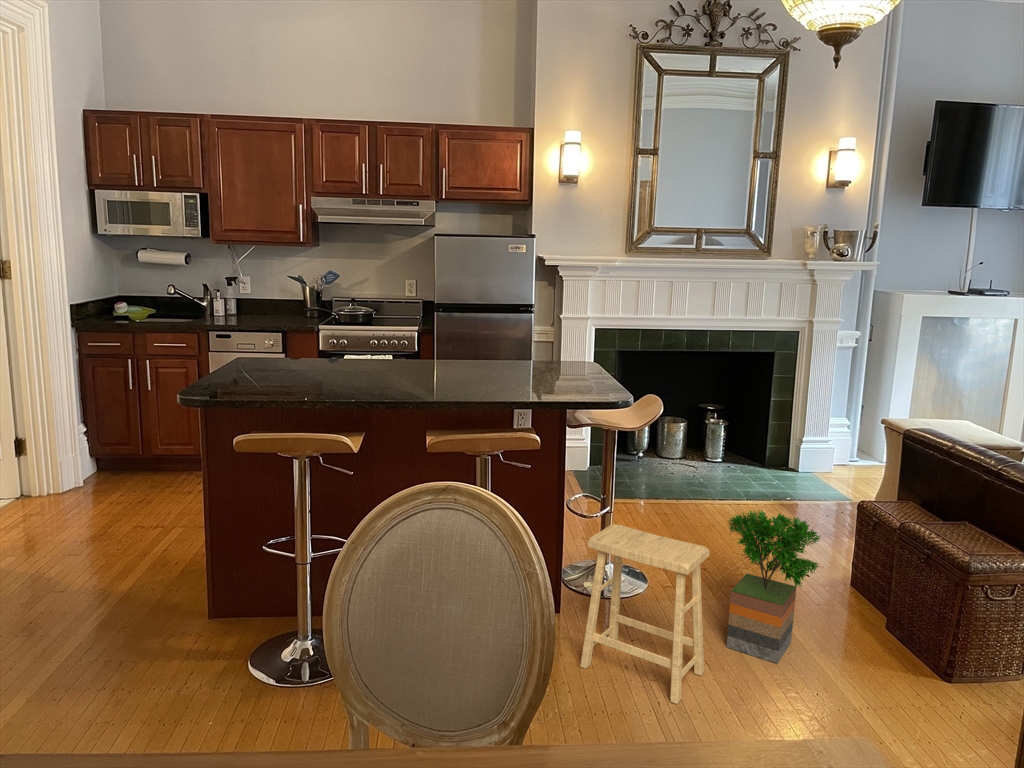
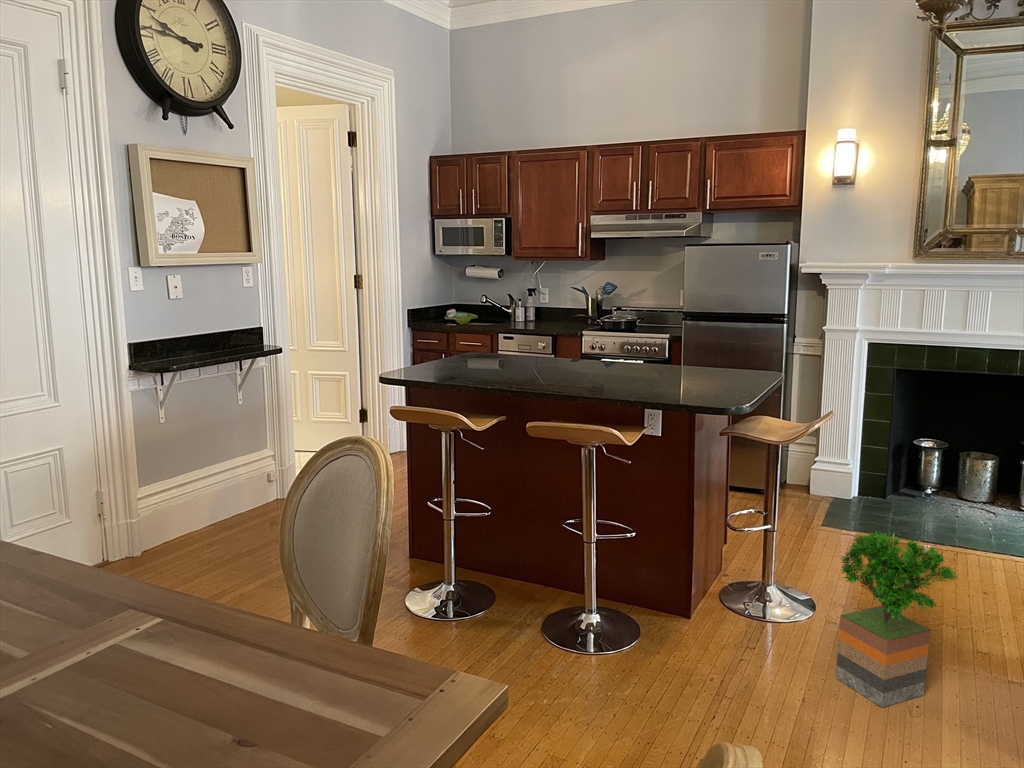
footstool: present [580,524,710,704] -> none [661,519,786,705]

